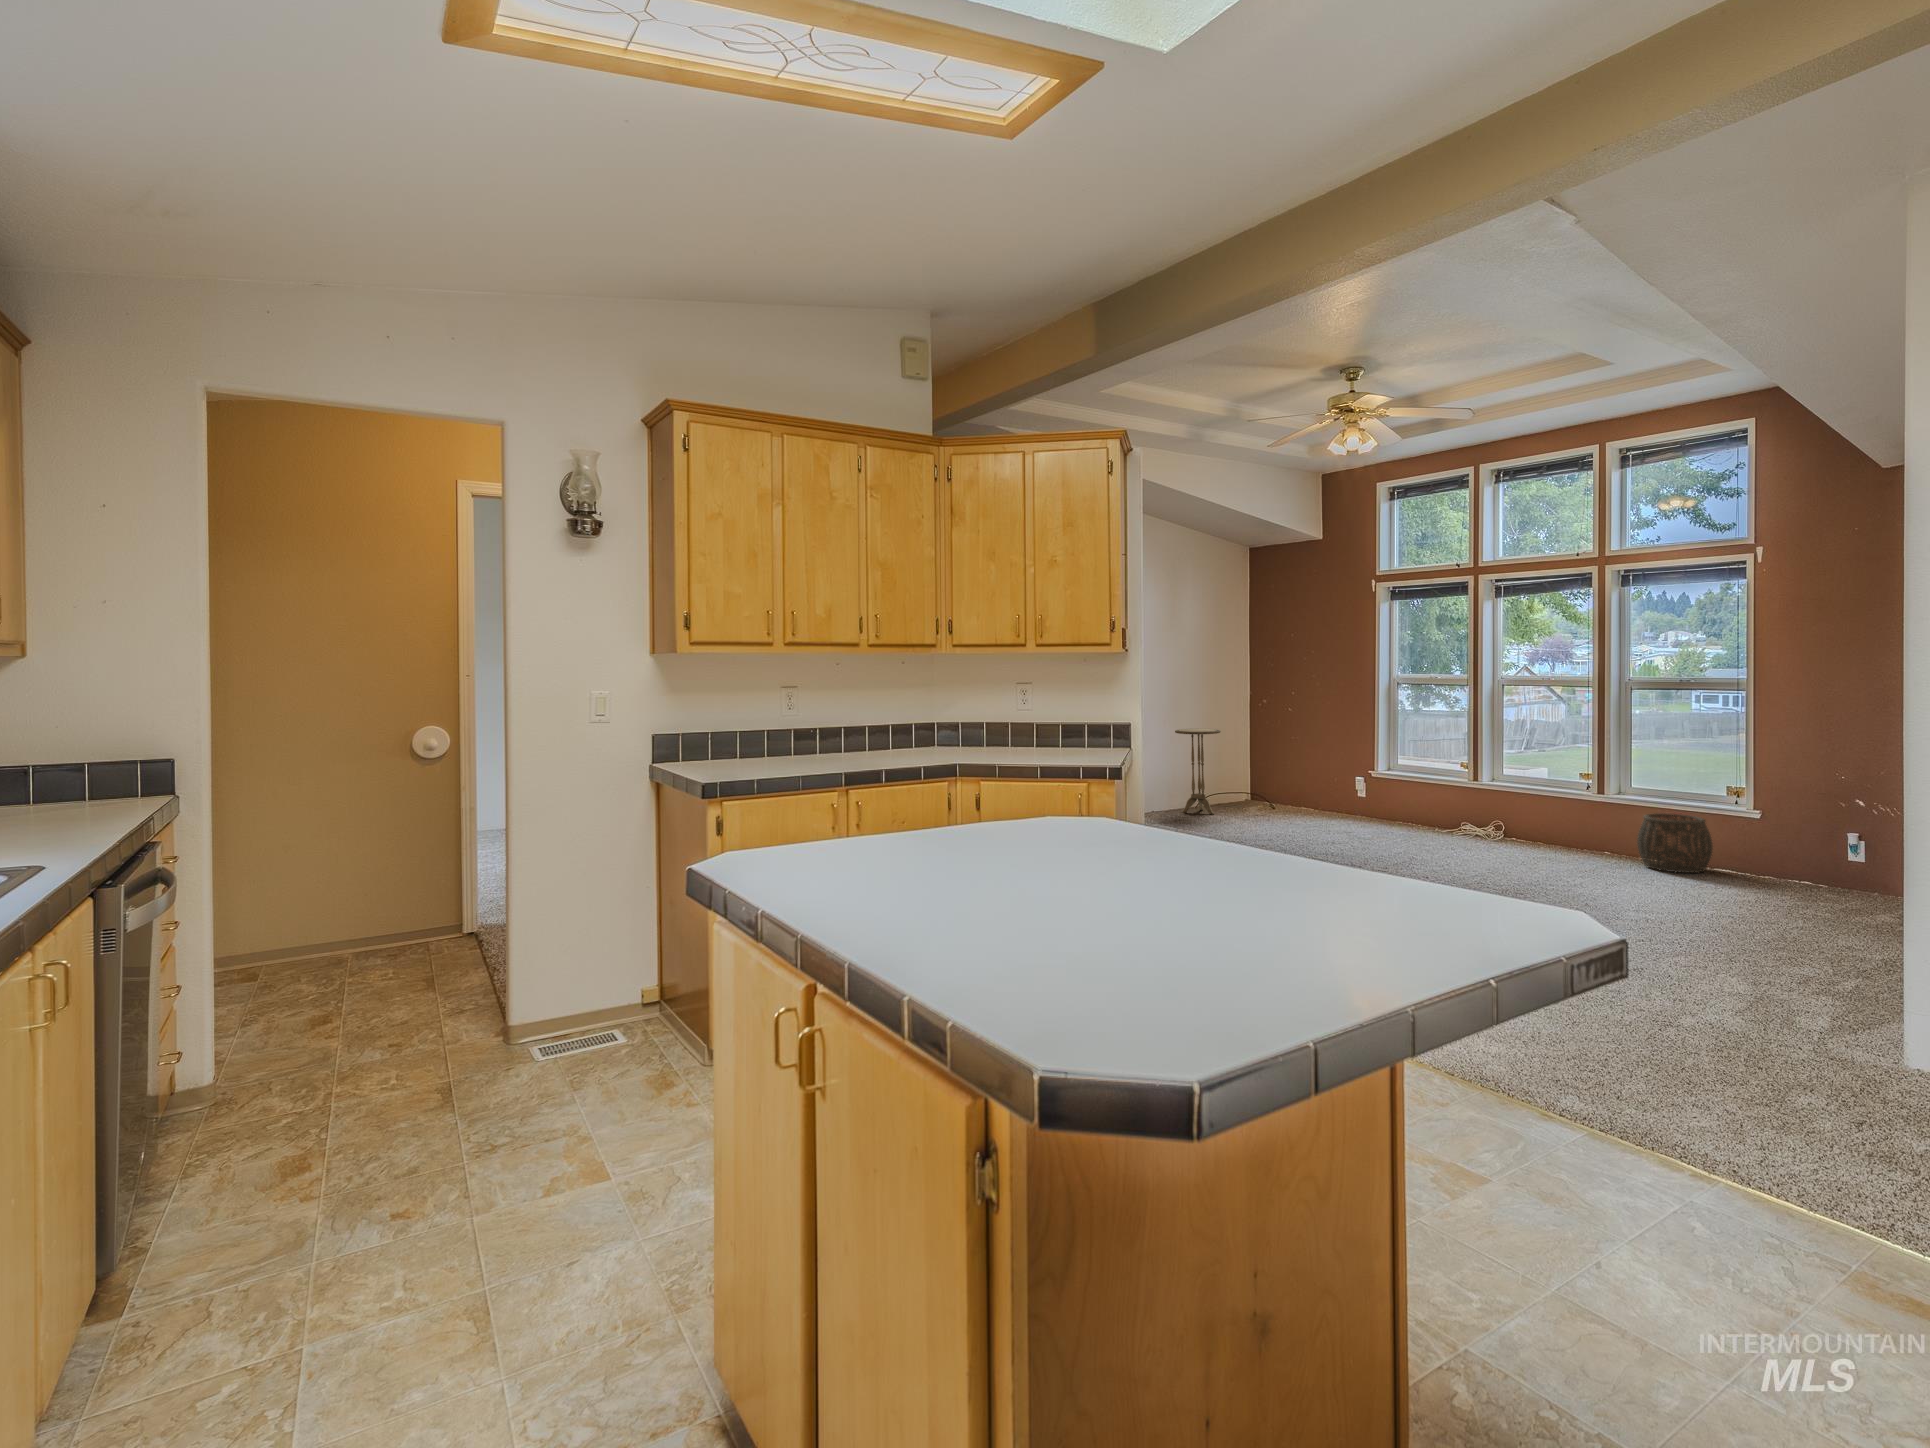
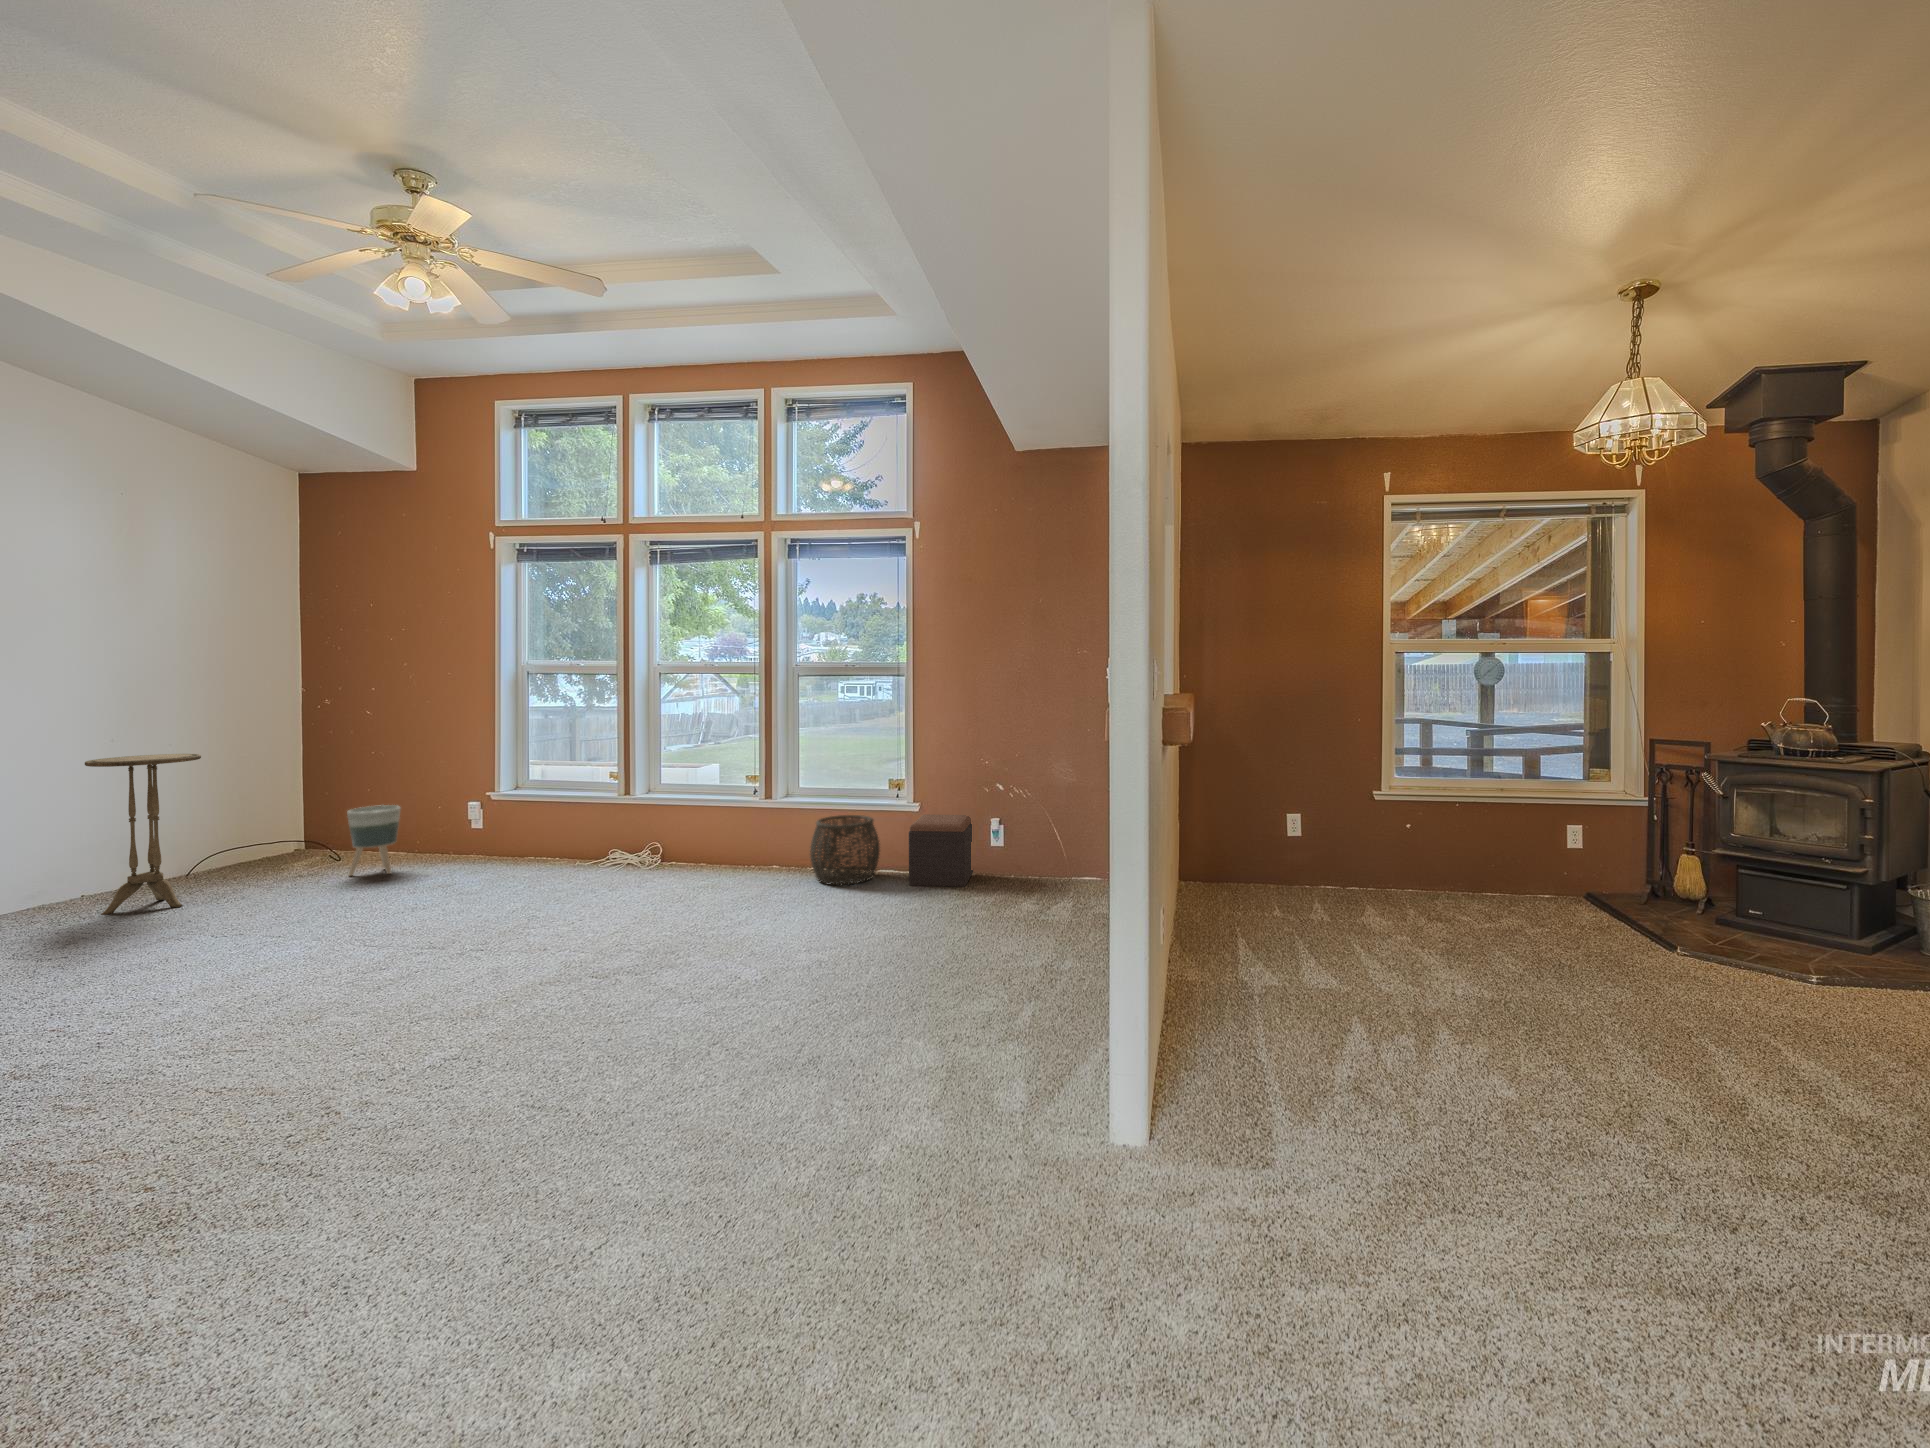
planter: none [1286,769,1315,814] -> present [347,805,400,876]
footstool: none [1742,823,1828,893] -> present [909,815,973,887]

